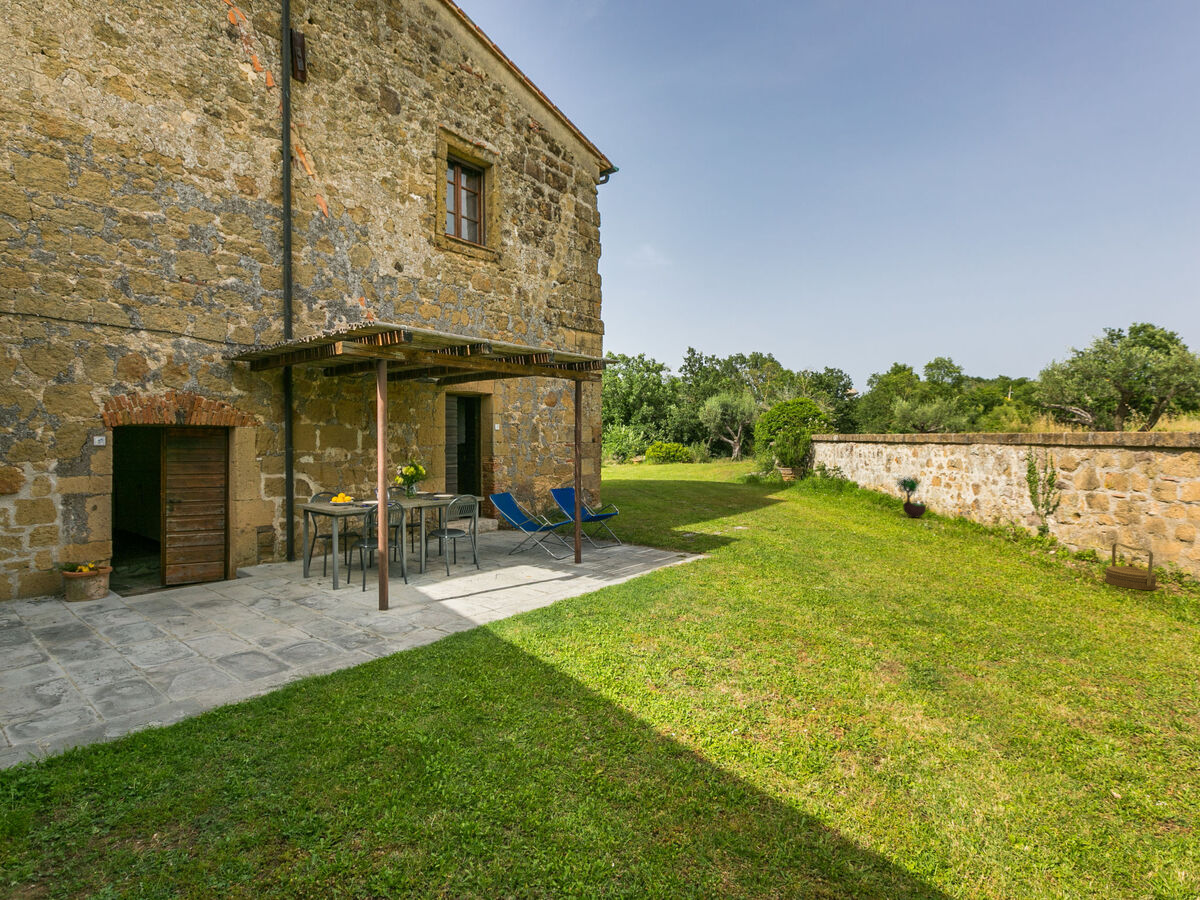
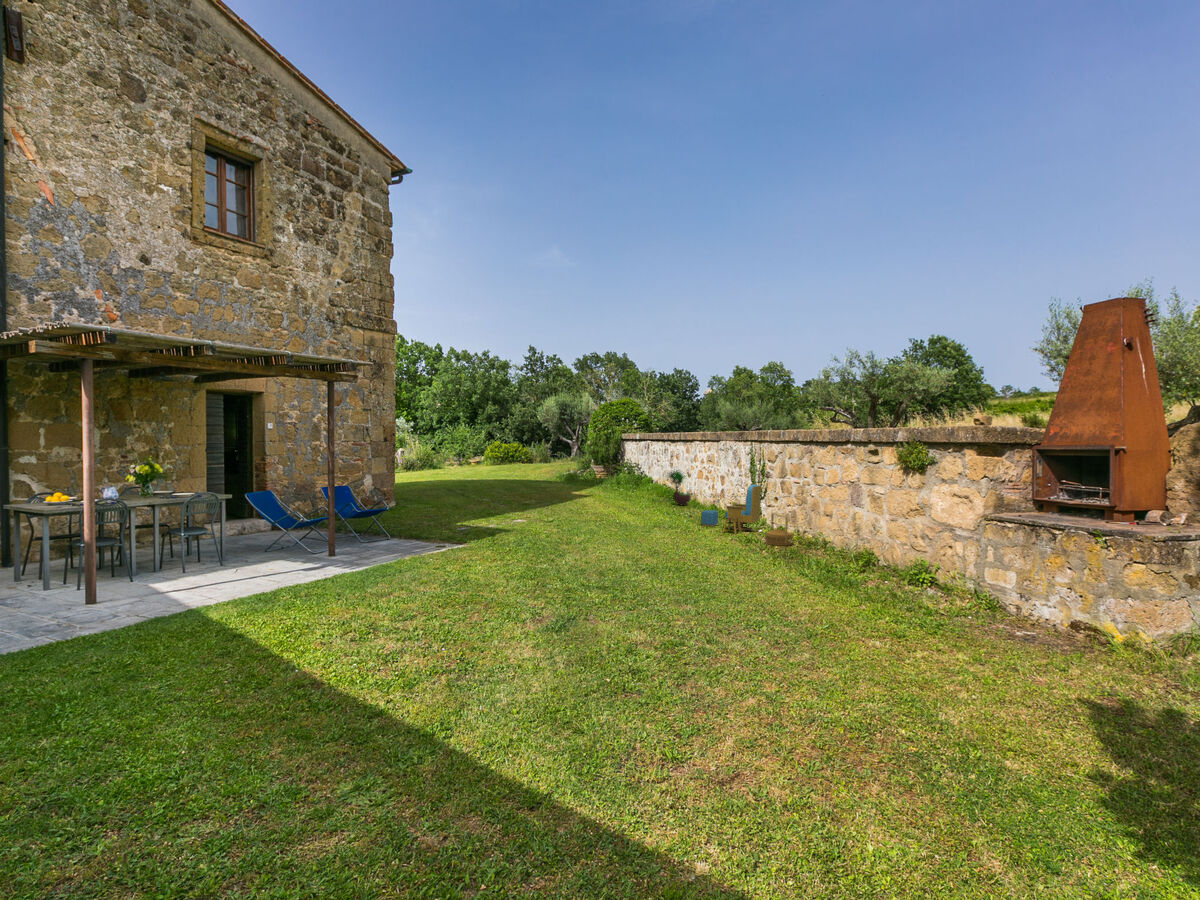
armchair: none [975,502,1073,565] -> present [701,485,761,534]

